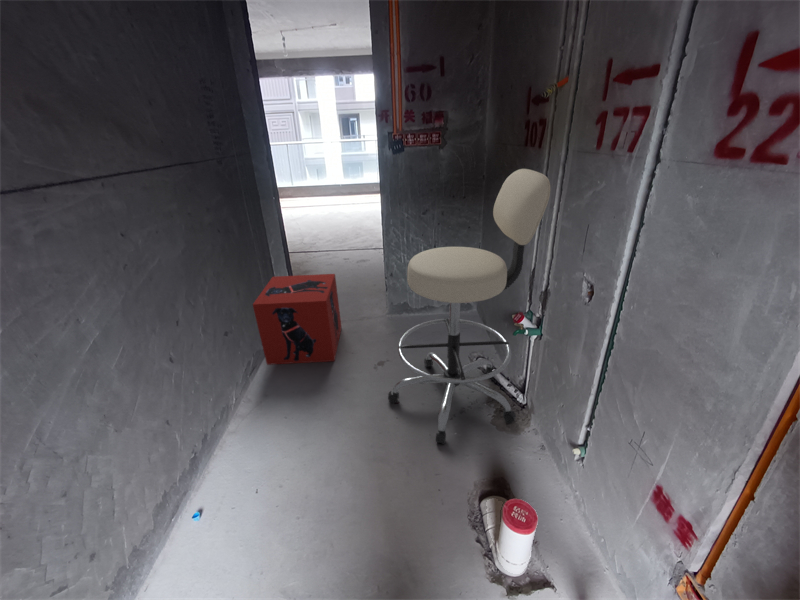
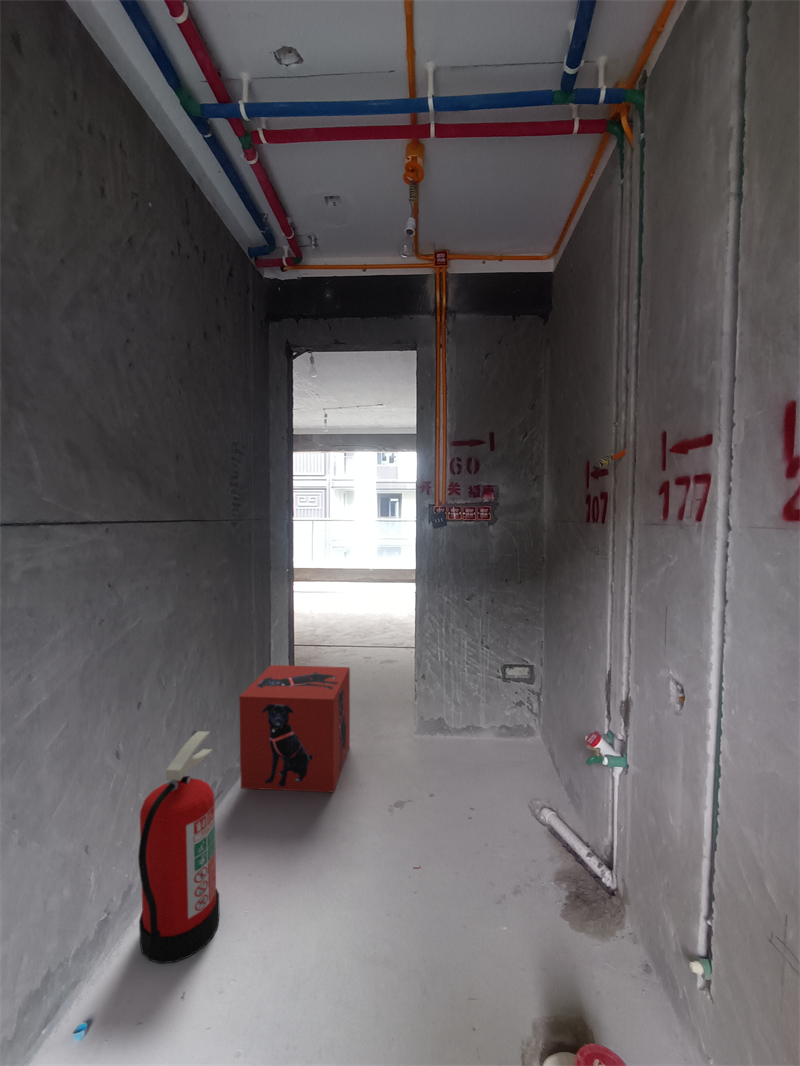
stool: present [388,169,550,444] -> none [404,544,616,943]
fire extinguisher: none [195,338,269,479] -> present [138,731,220,963]

